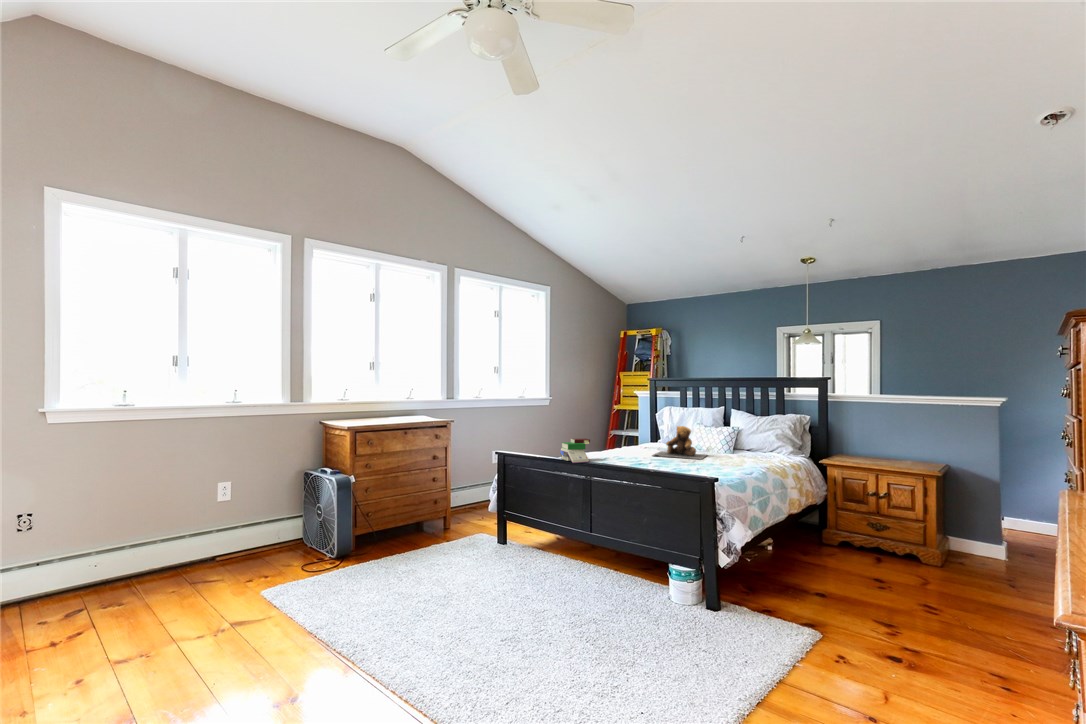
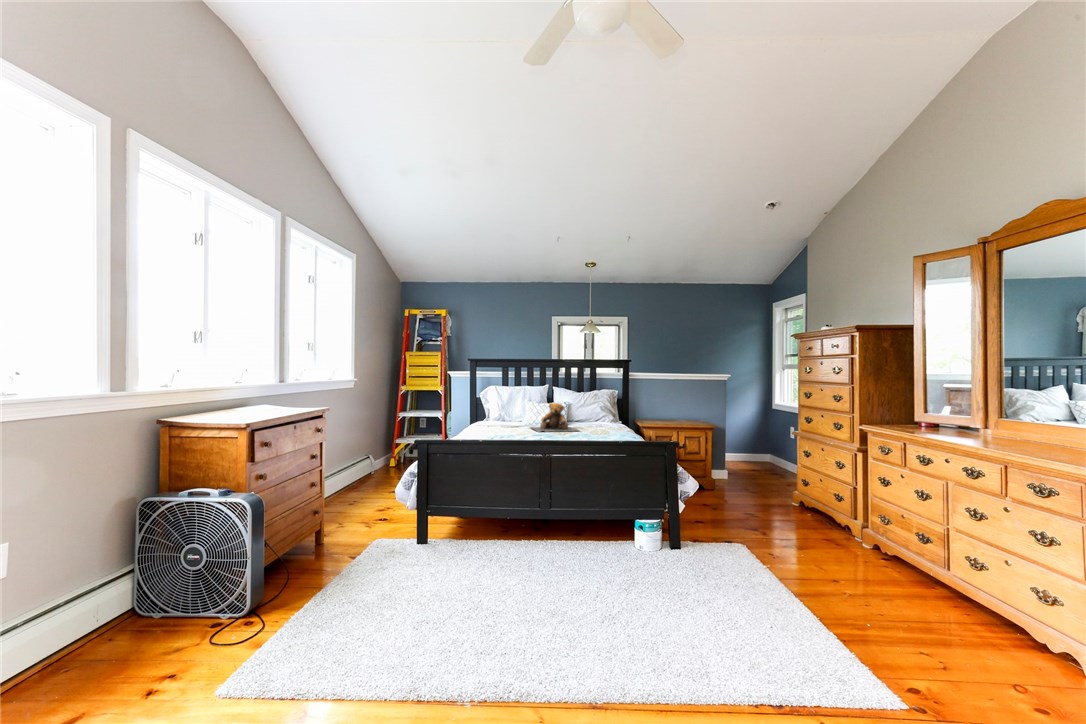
book: present [560,438,590,463] -> none [480,420,519,445]

